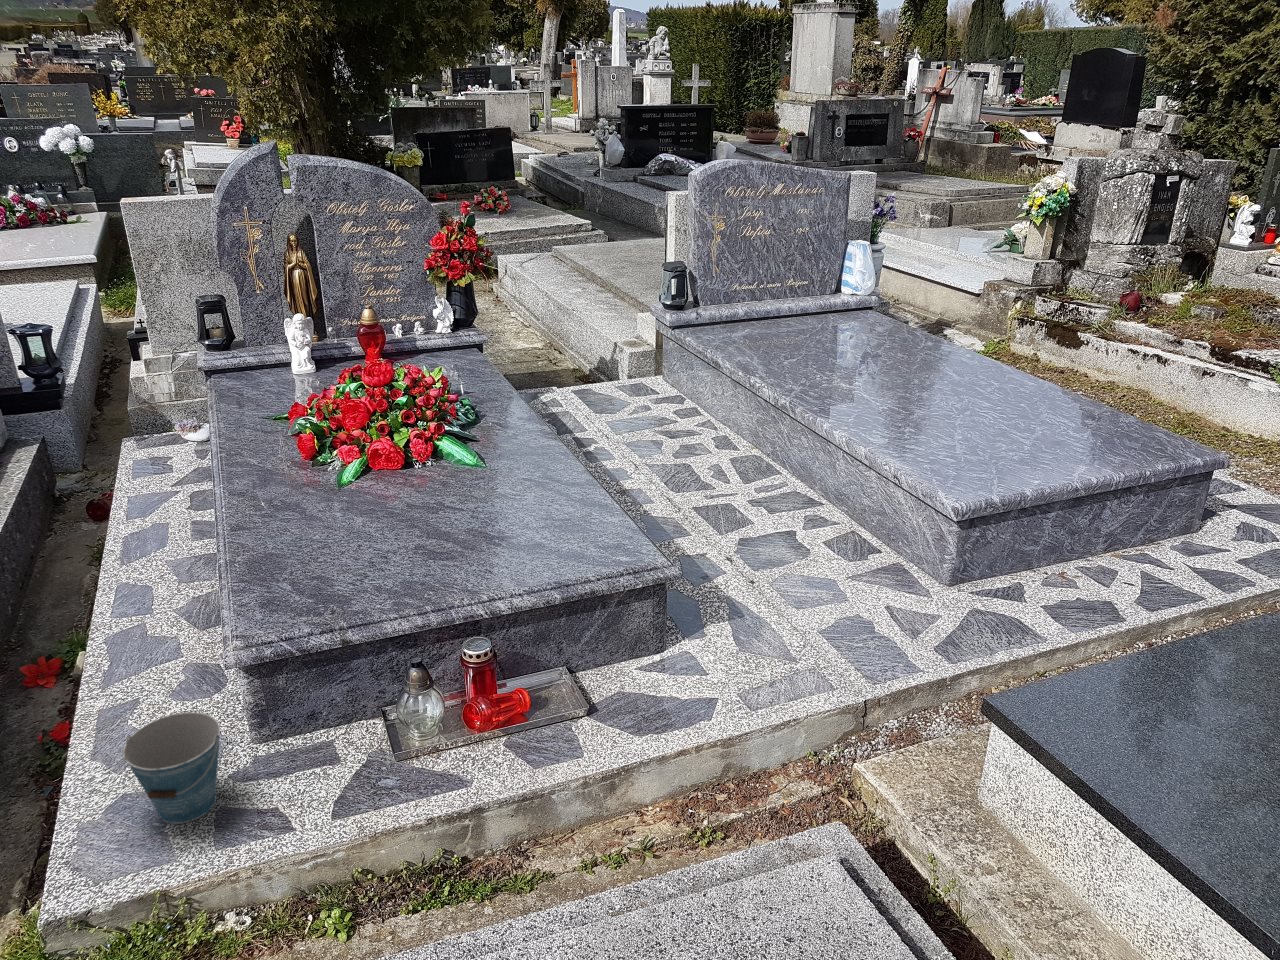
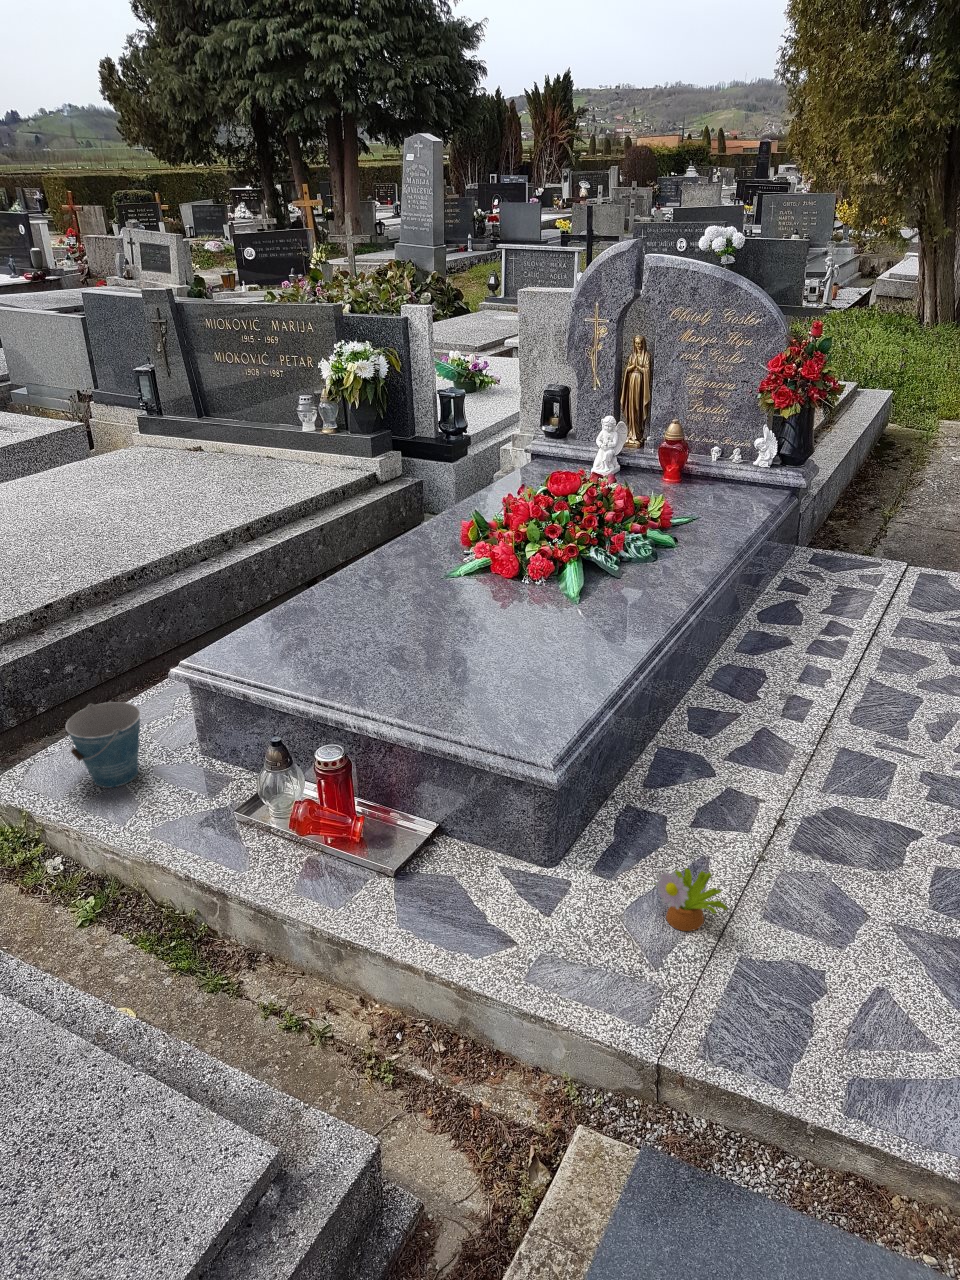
decorative plant: none [744,591,799,637] -> present [655,868,727,931]

